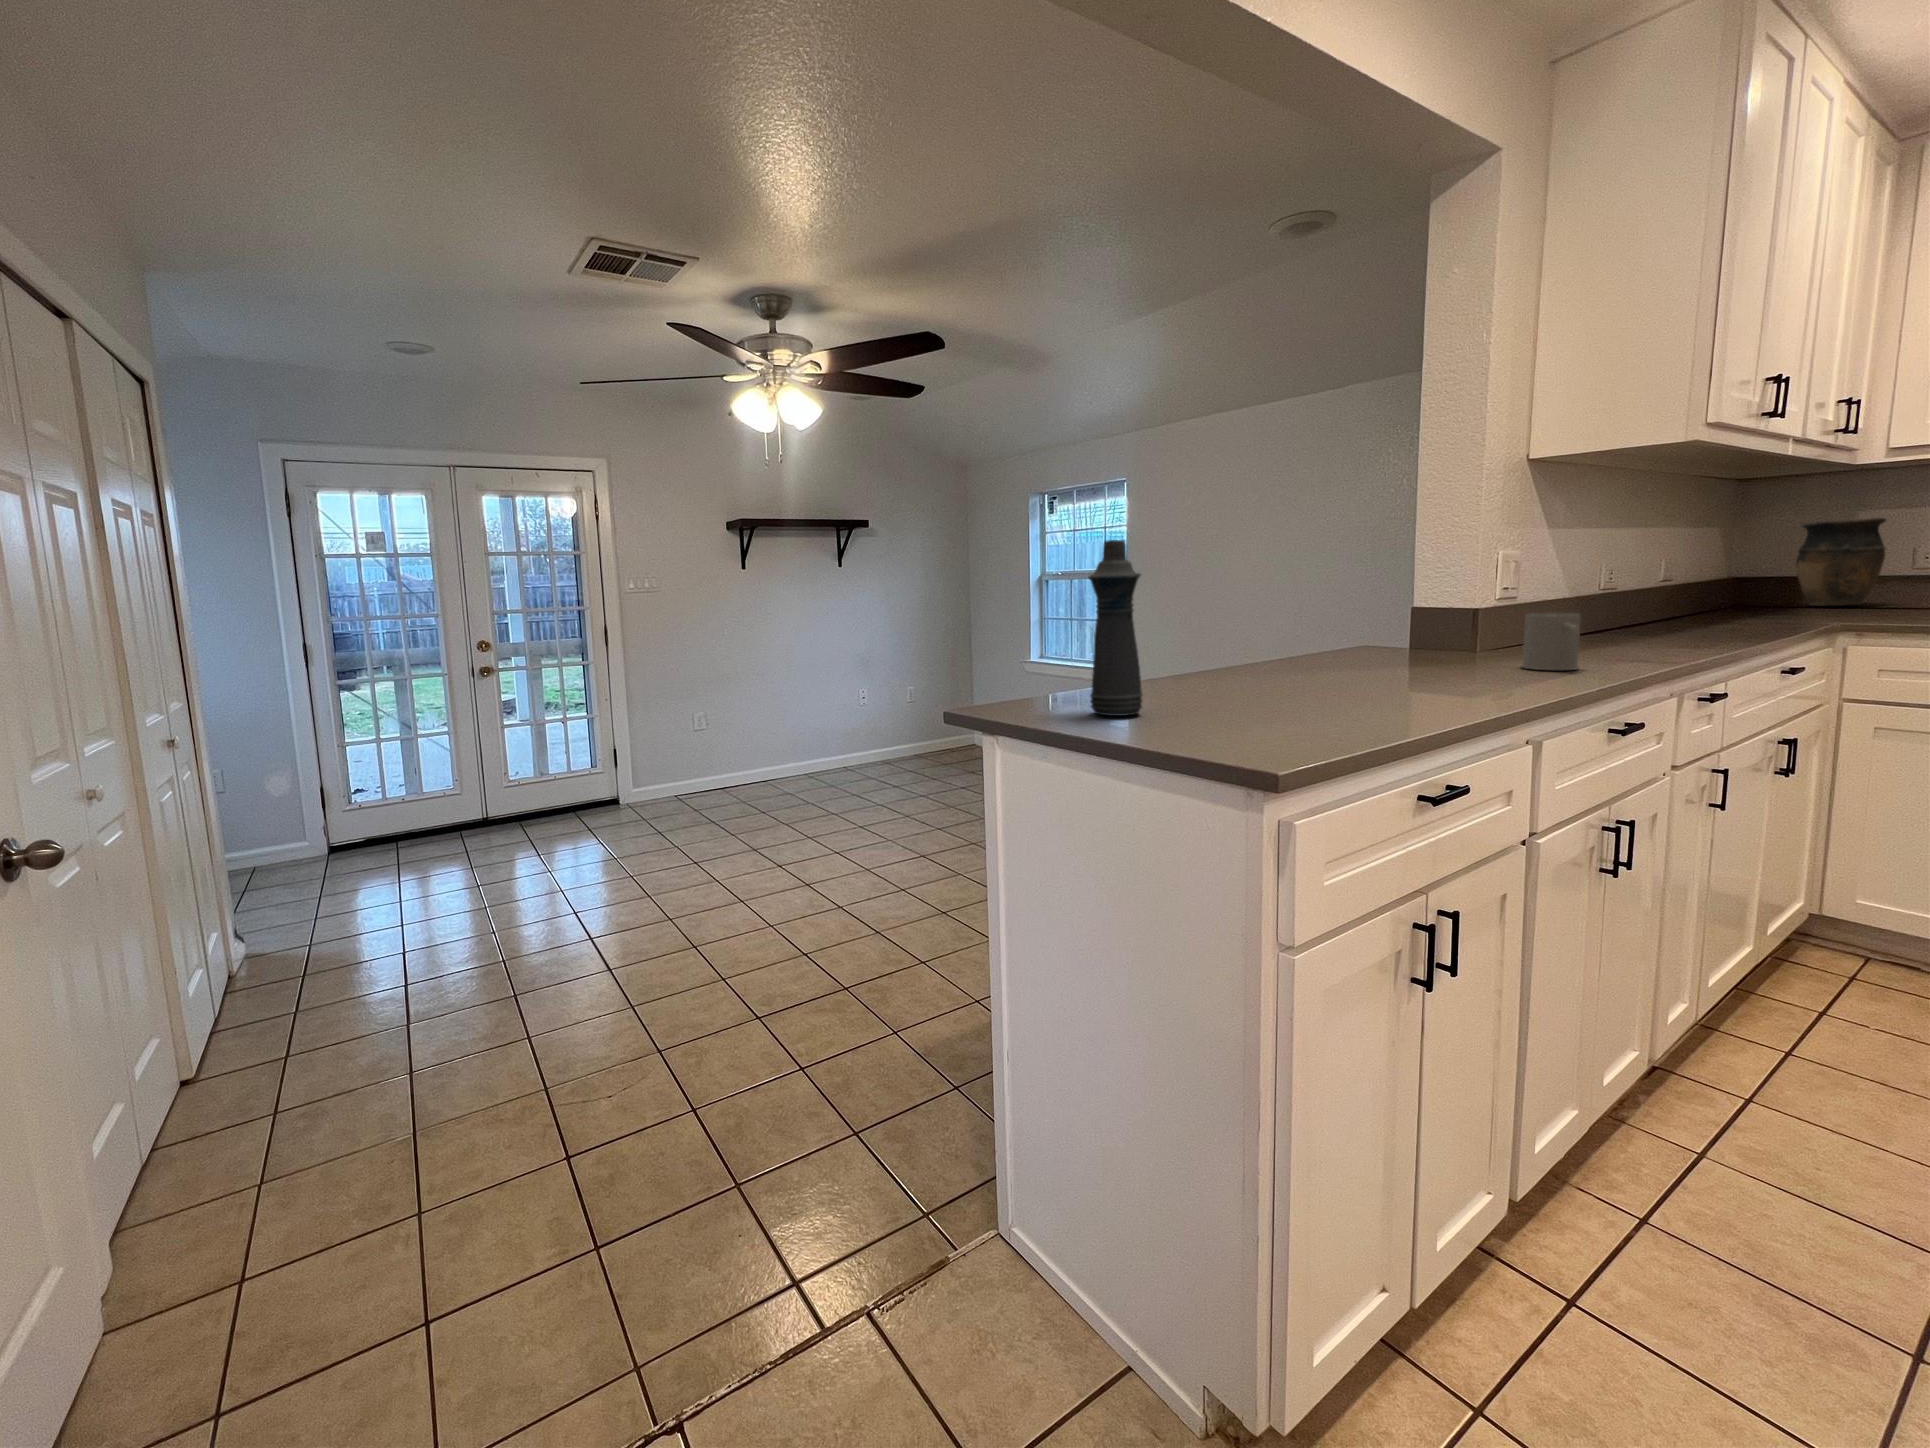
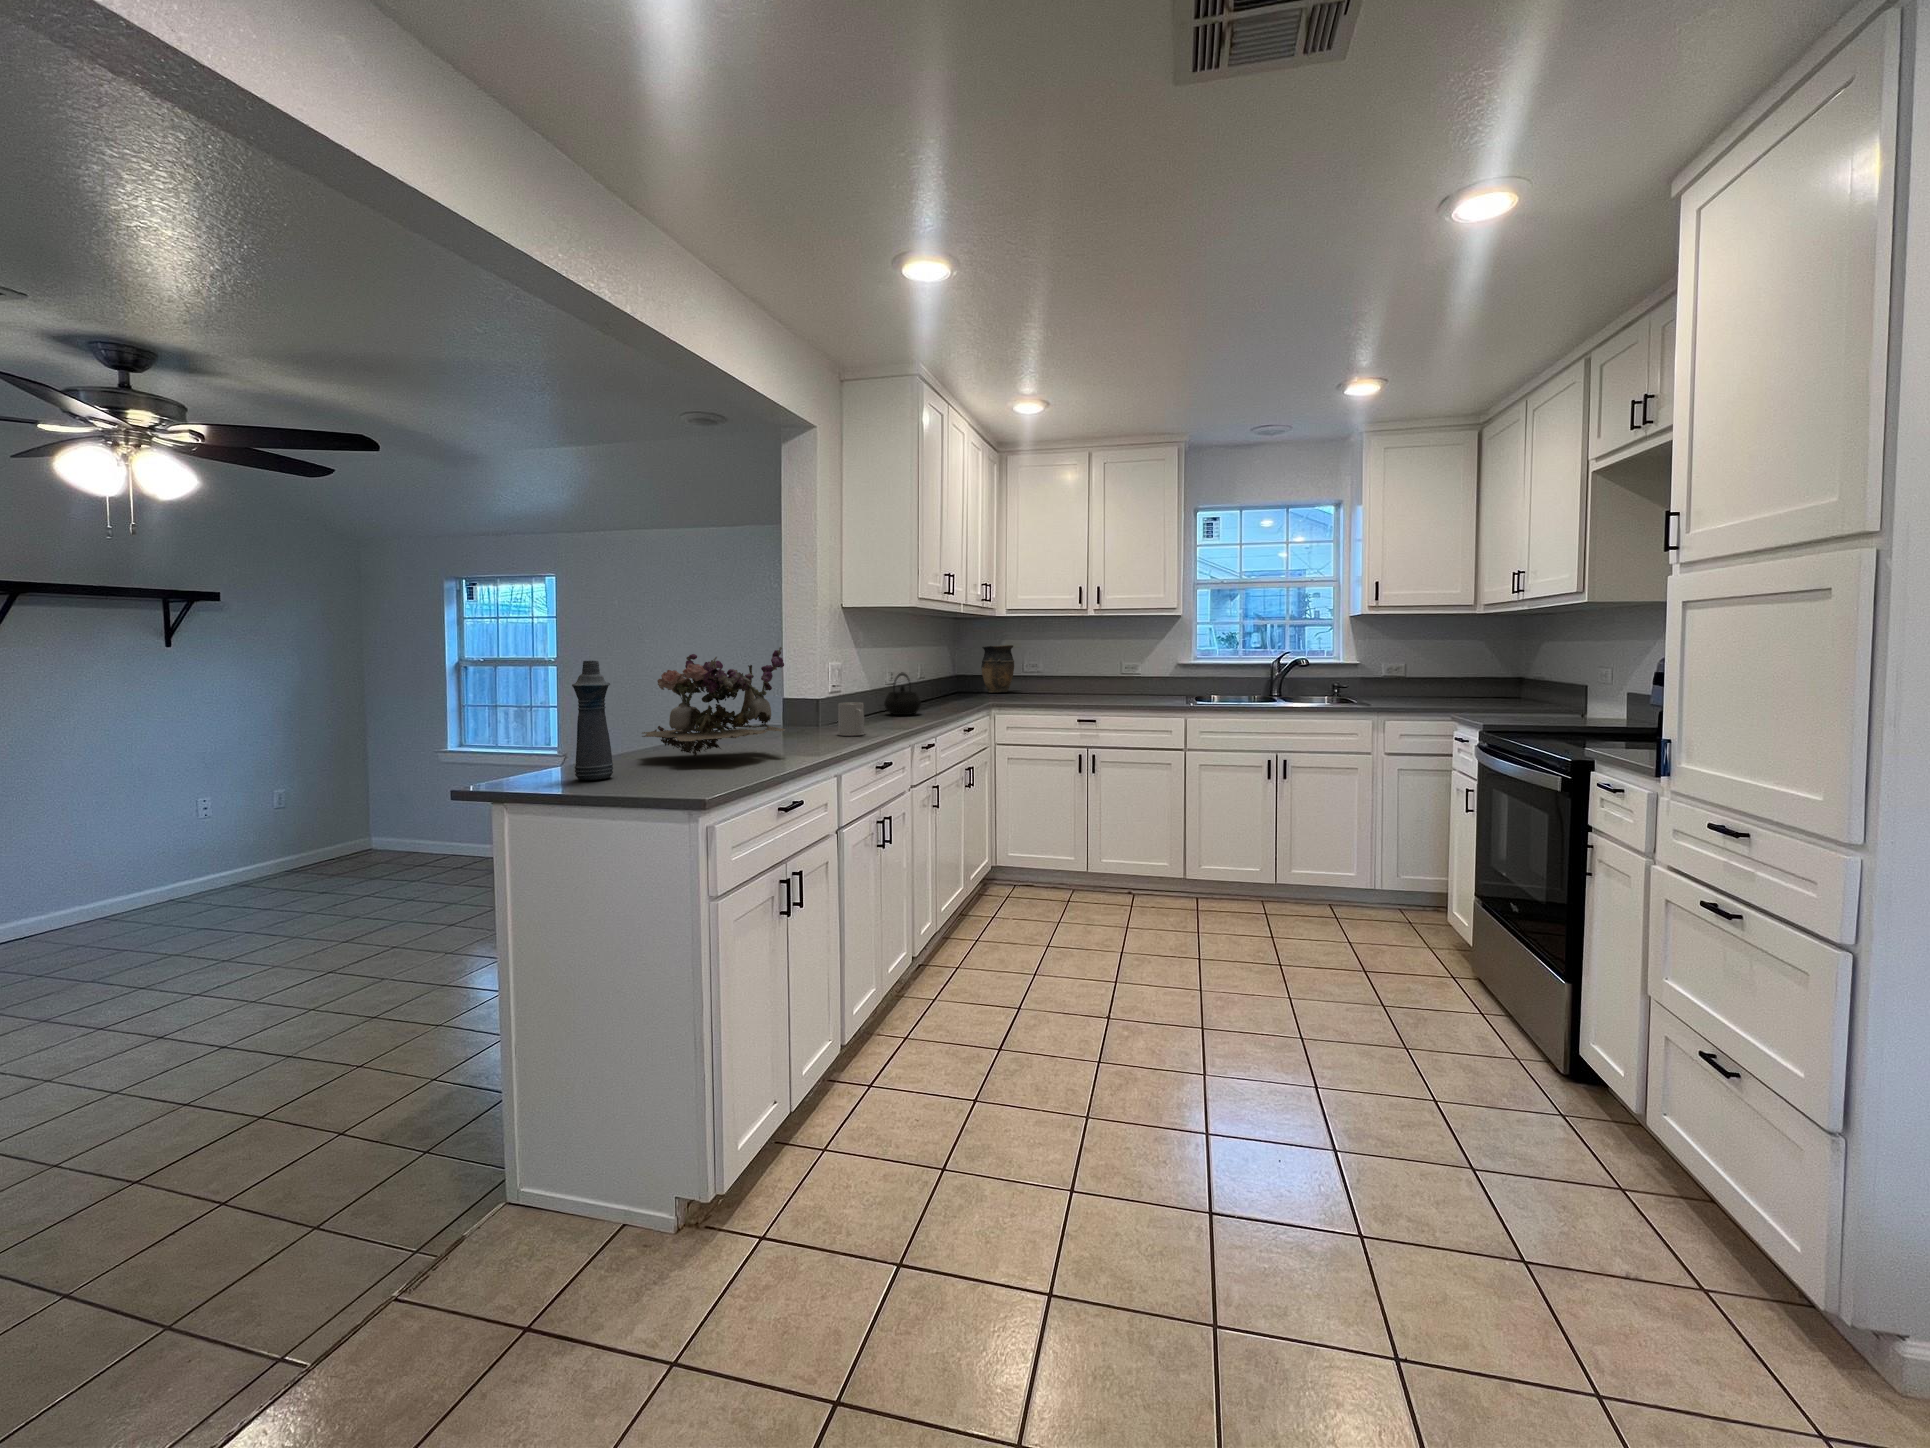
flower arrangement: none [1190,512,1434,692] -> present [642,647,785,757]
kettle: none [1600,566,1685,639] -> present [884,672,921,715]

